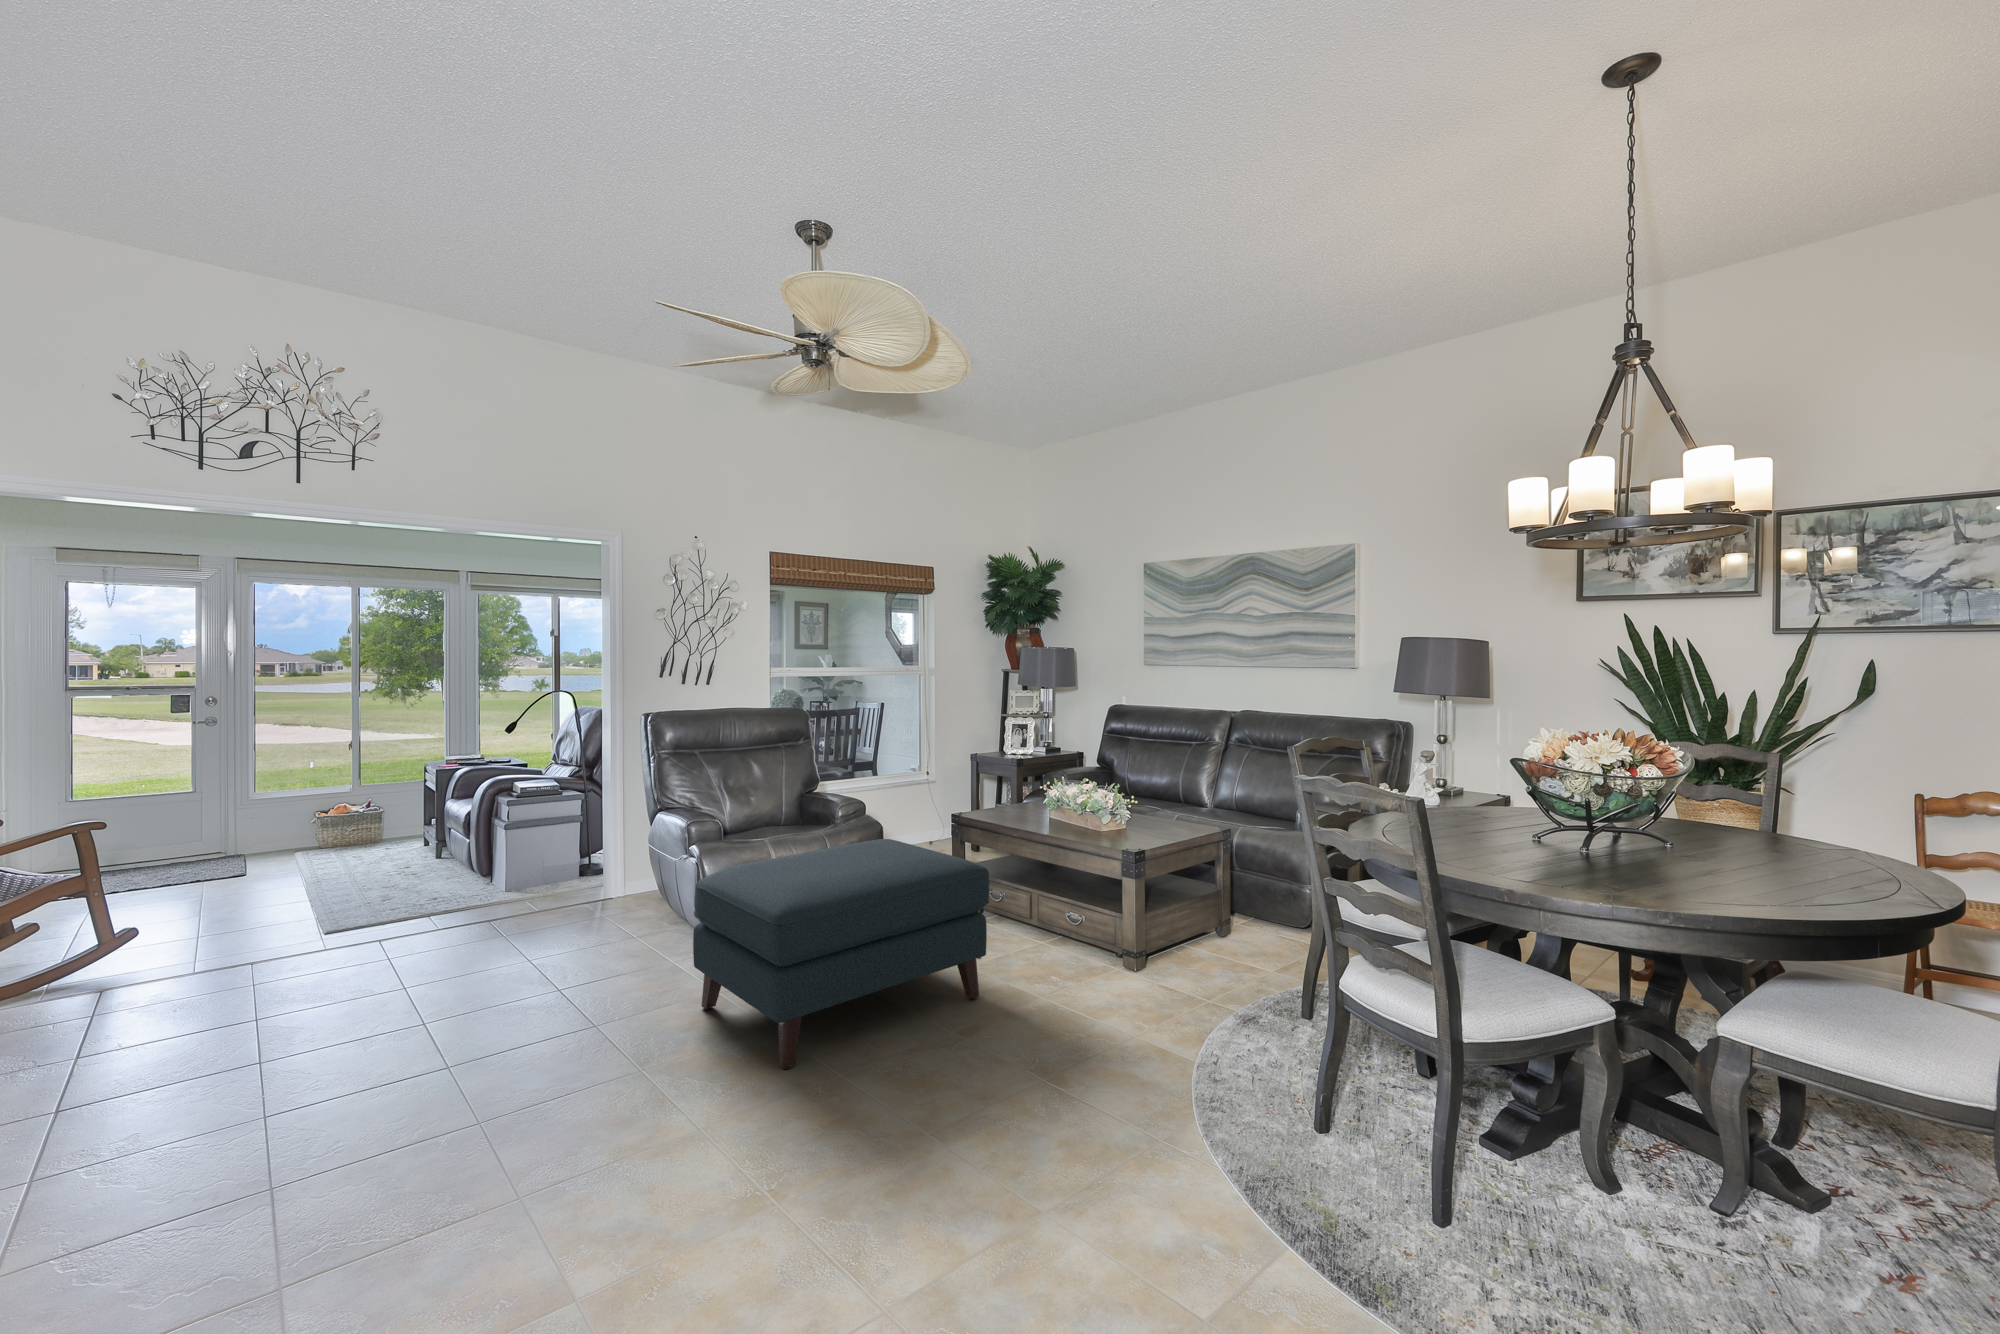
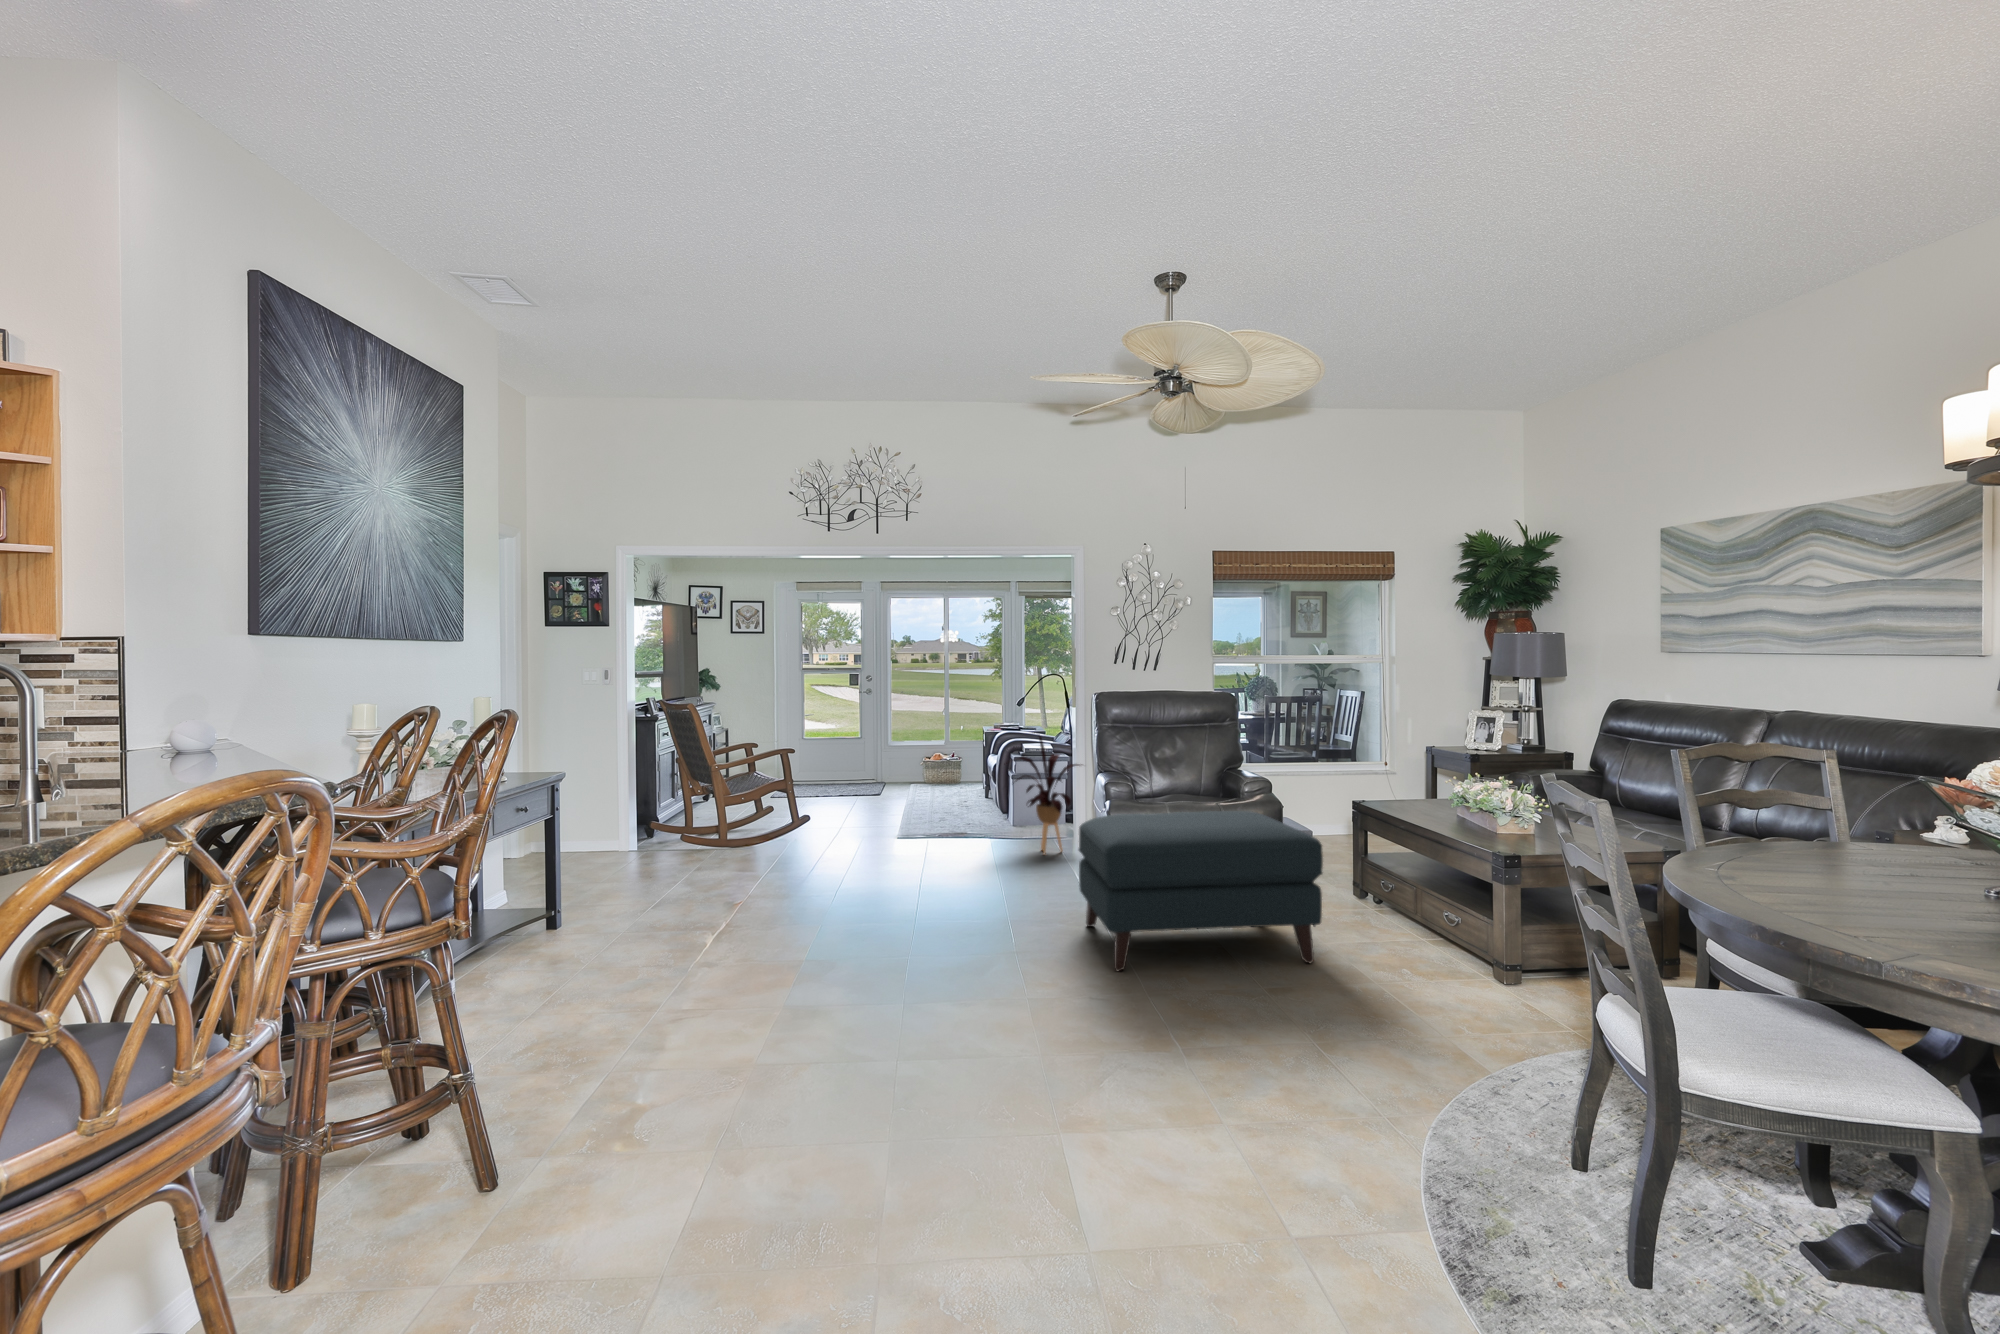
house plant: none [522,761,634,913] -> present [1016,732,1079,854]

